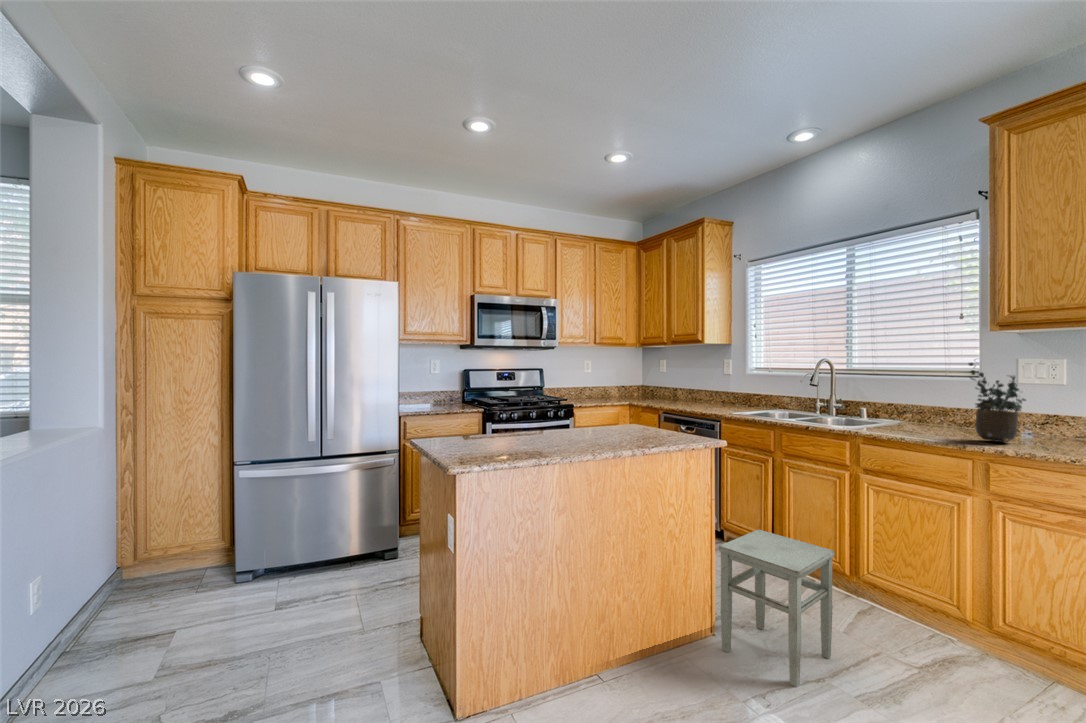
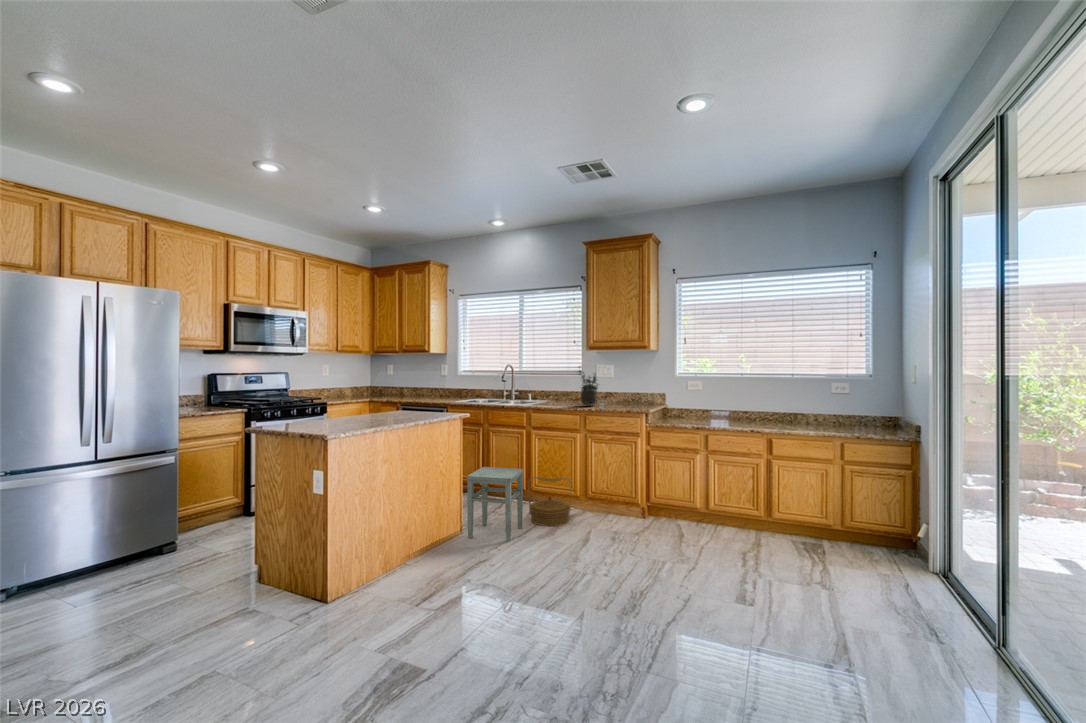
basket: none [848,564,949,677] -> present [528,477,572,526]

